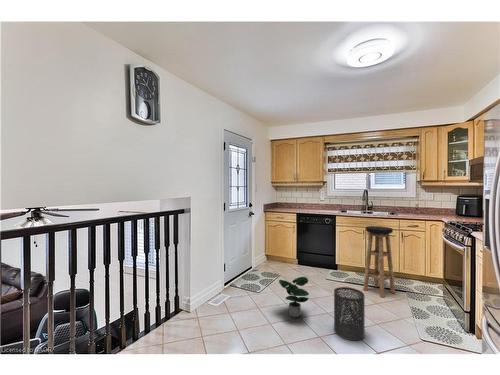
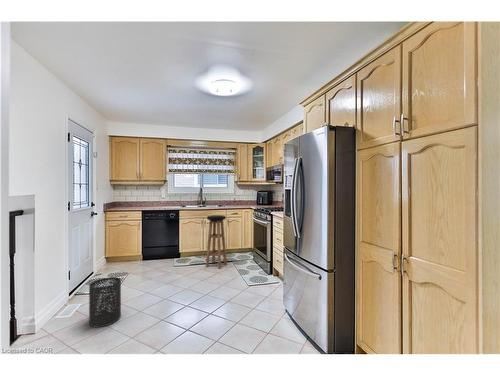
potted plant: present [279,277,309,317] -> none [143,265,174,302]
trash can: present [334,287,365,340] -> present [89,277,121,327]

